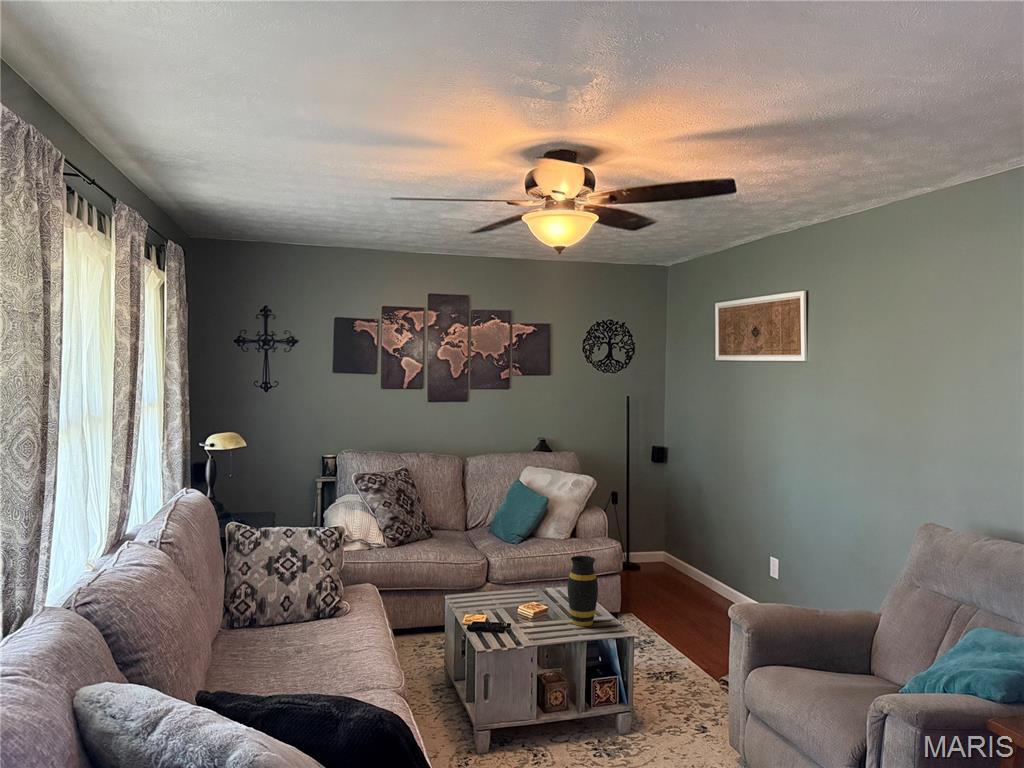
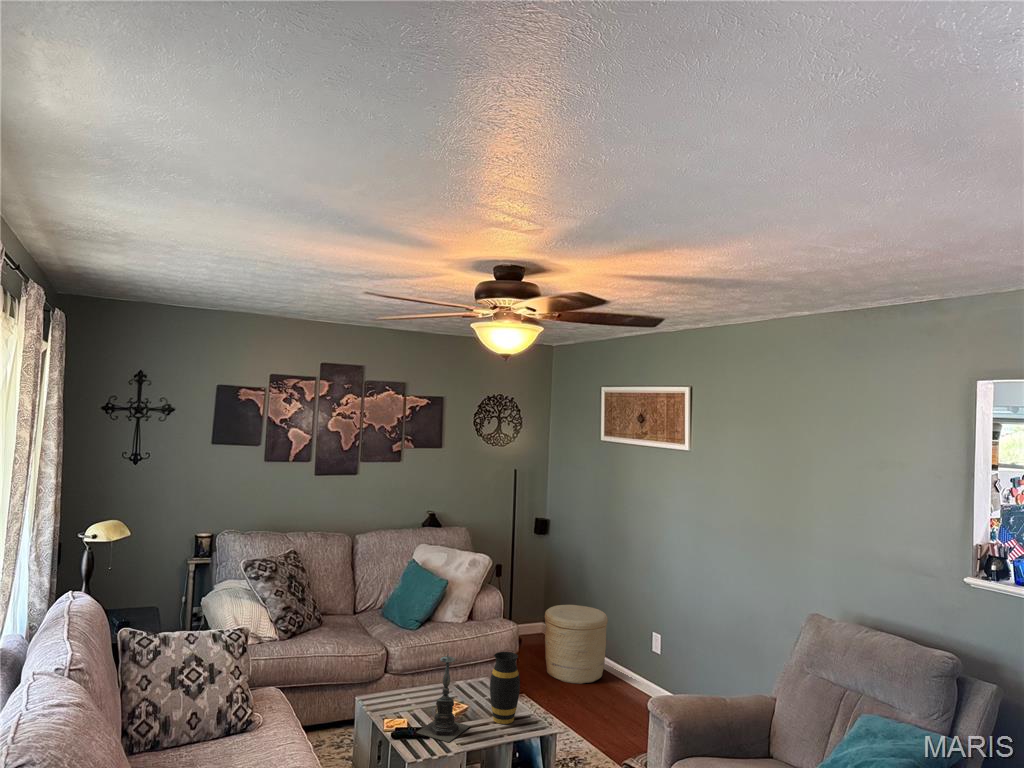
woven basket: none [656,529,723,607] -> present [545,605,608,684]
candle holder: none [491,546,547,638] -> present [416,655,470,742]

